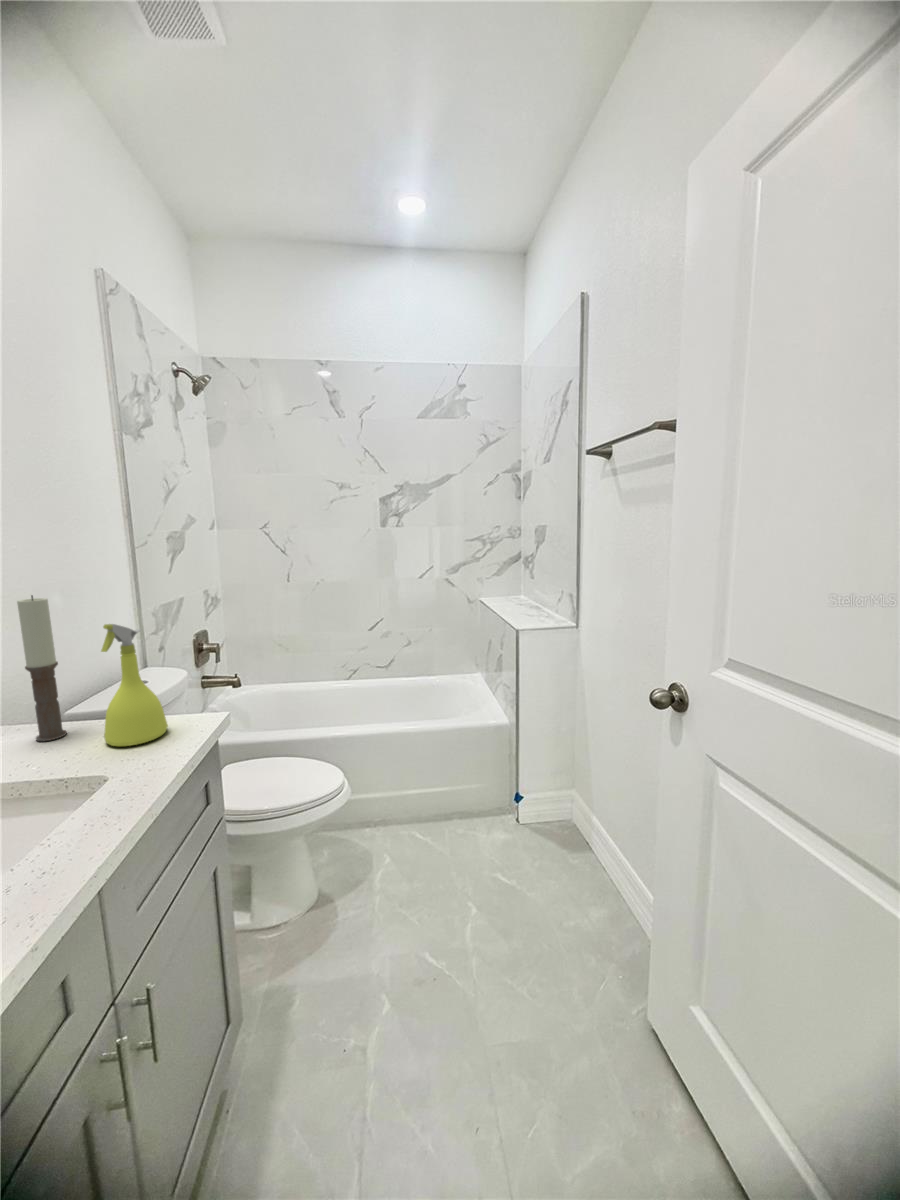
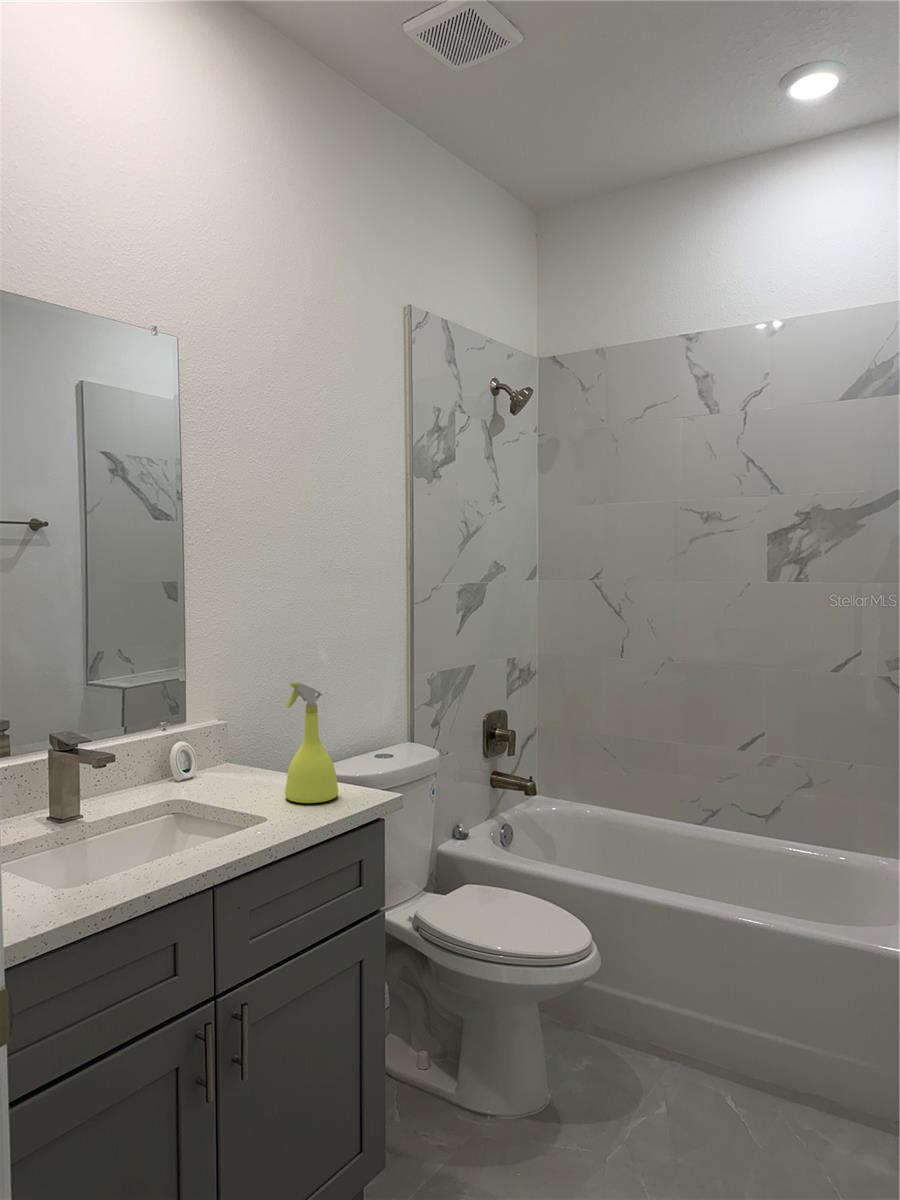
candle: present [17,595,67,741] -> none [249,650,272,784]

